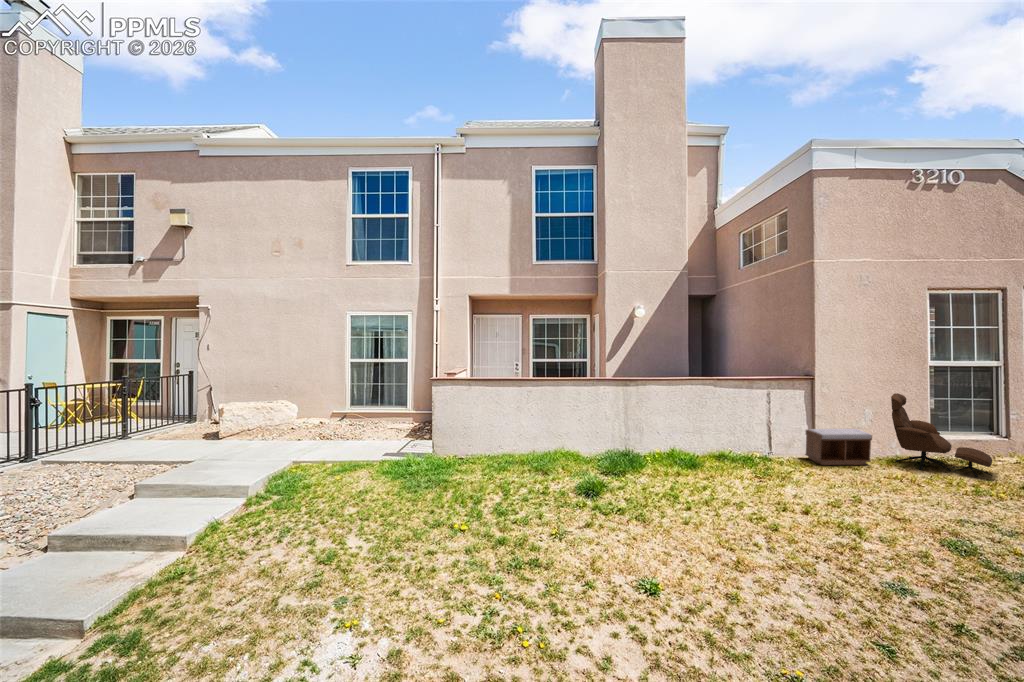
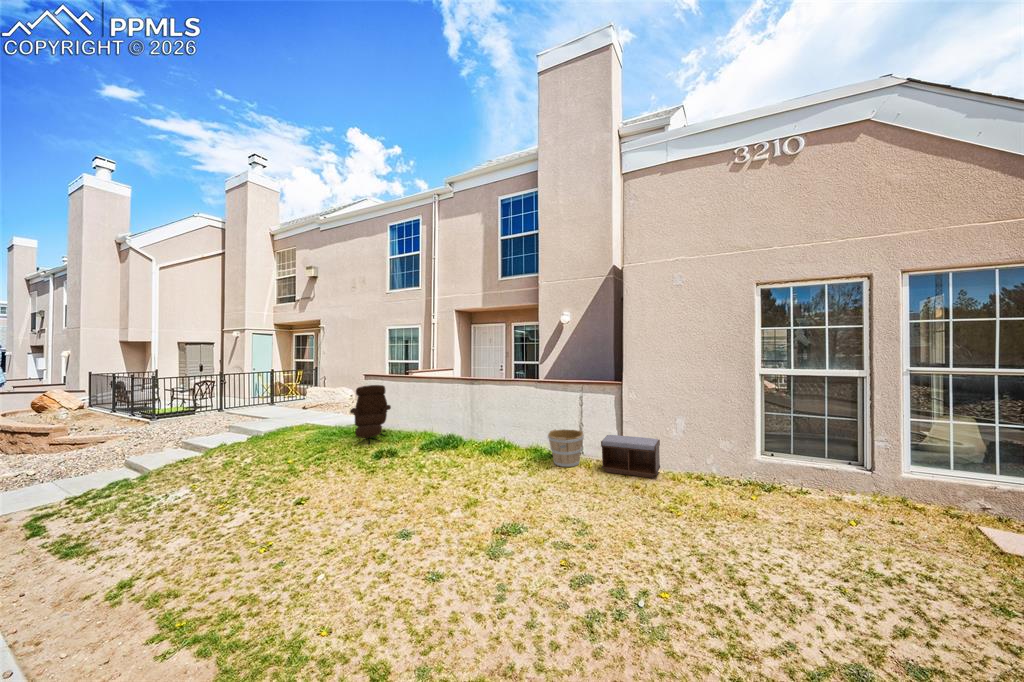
lounge chair: present [891,393,992,477] -> present [350,385,391,445]
wooden bucket: none [751,428,793,466] -> present [548,430,584,467]

